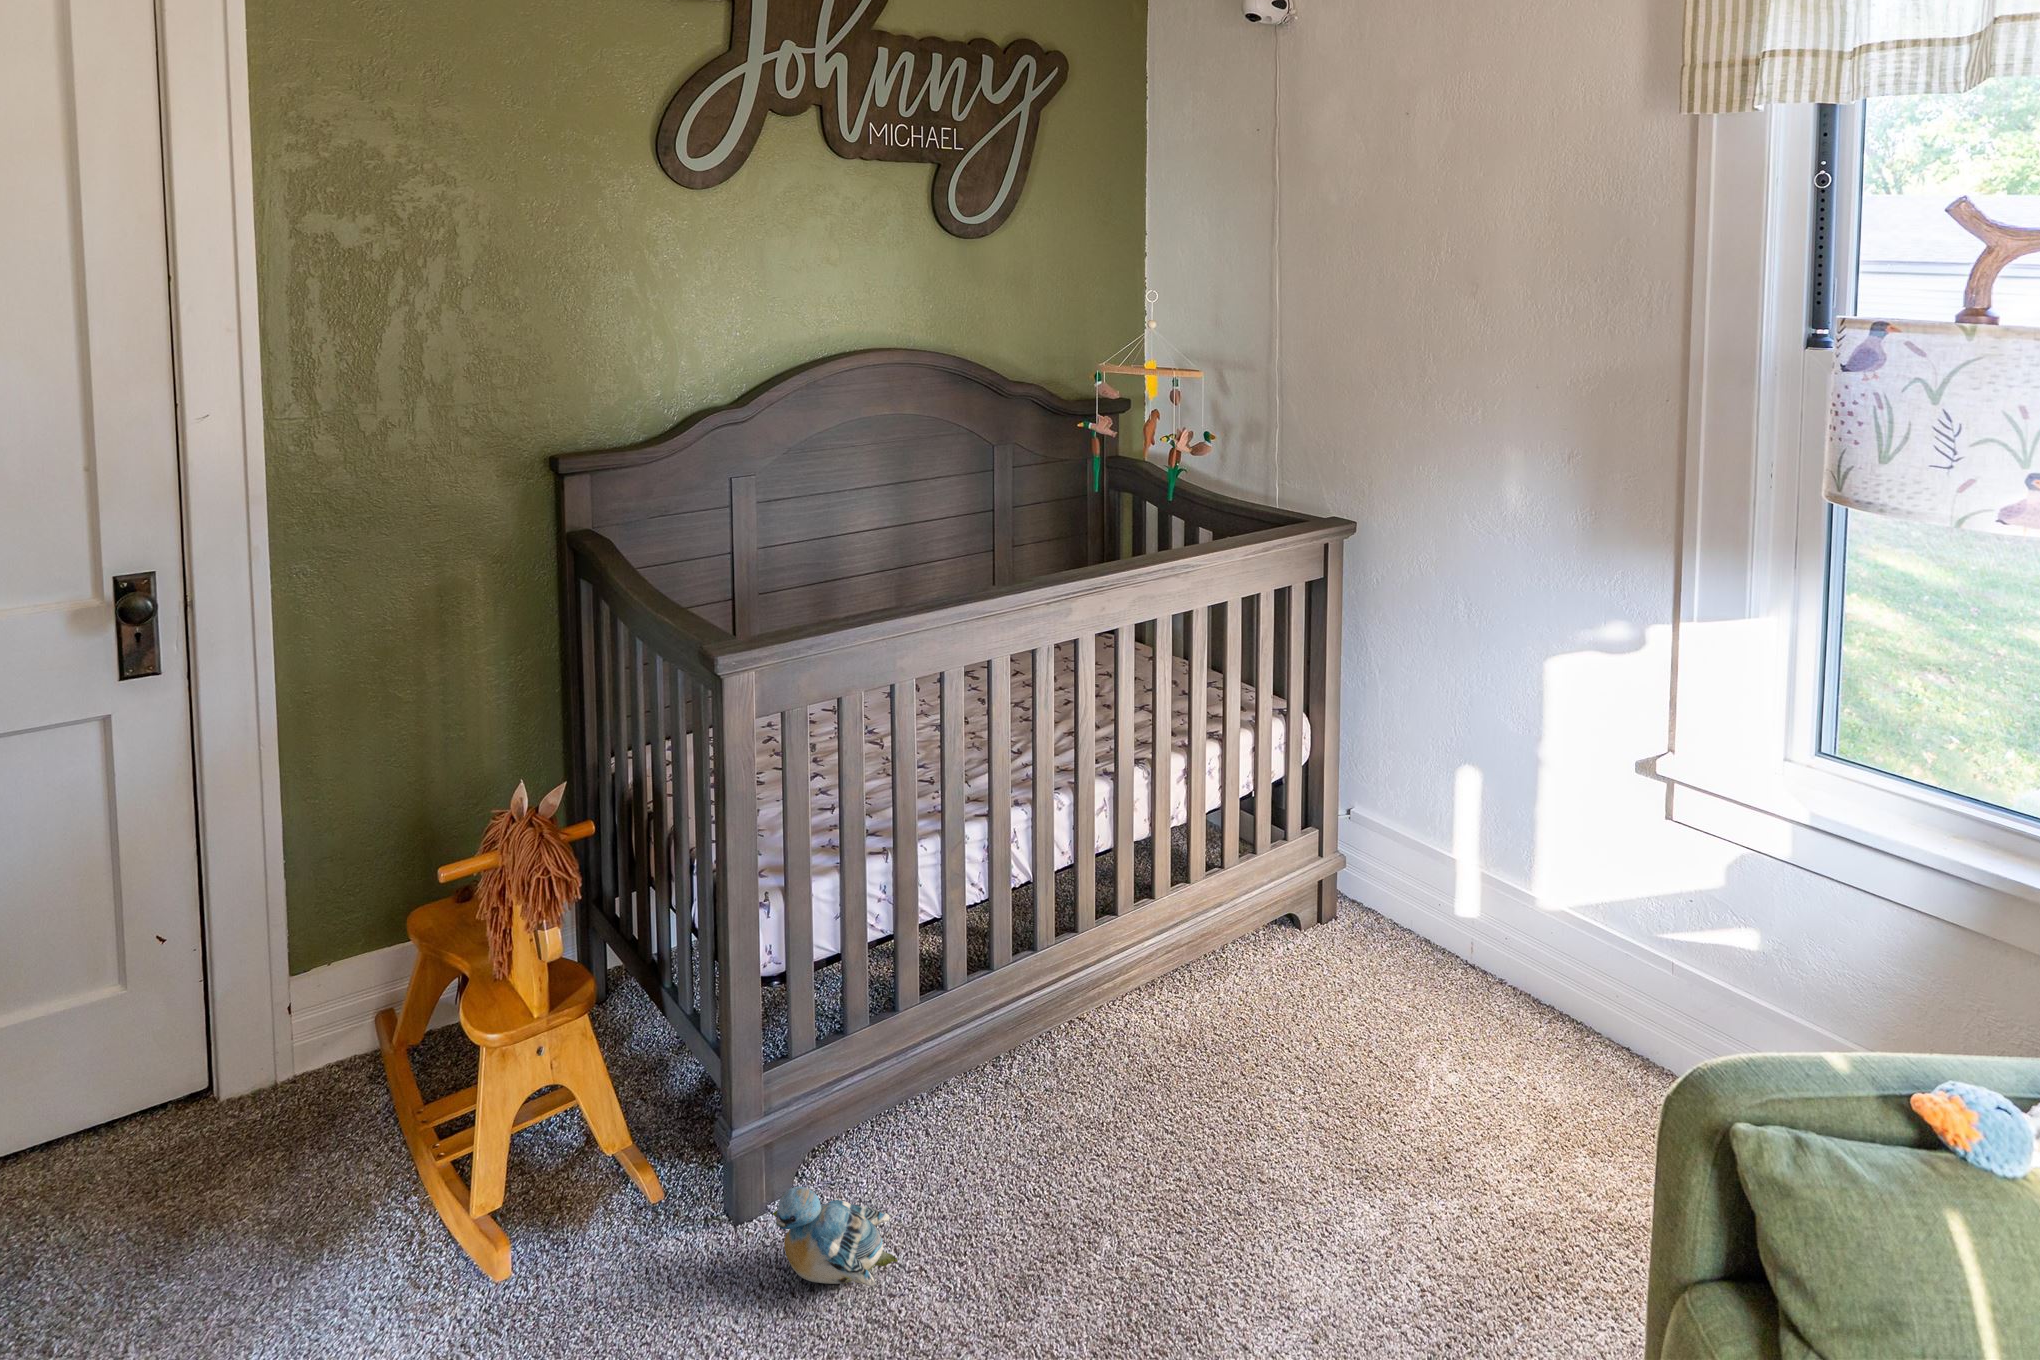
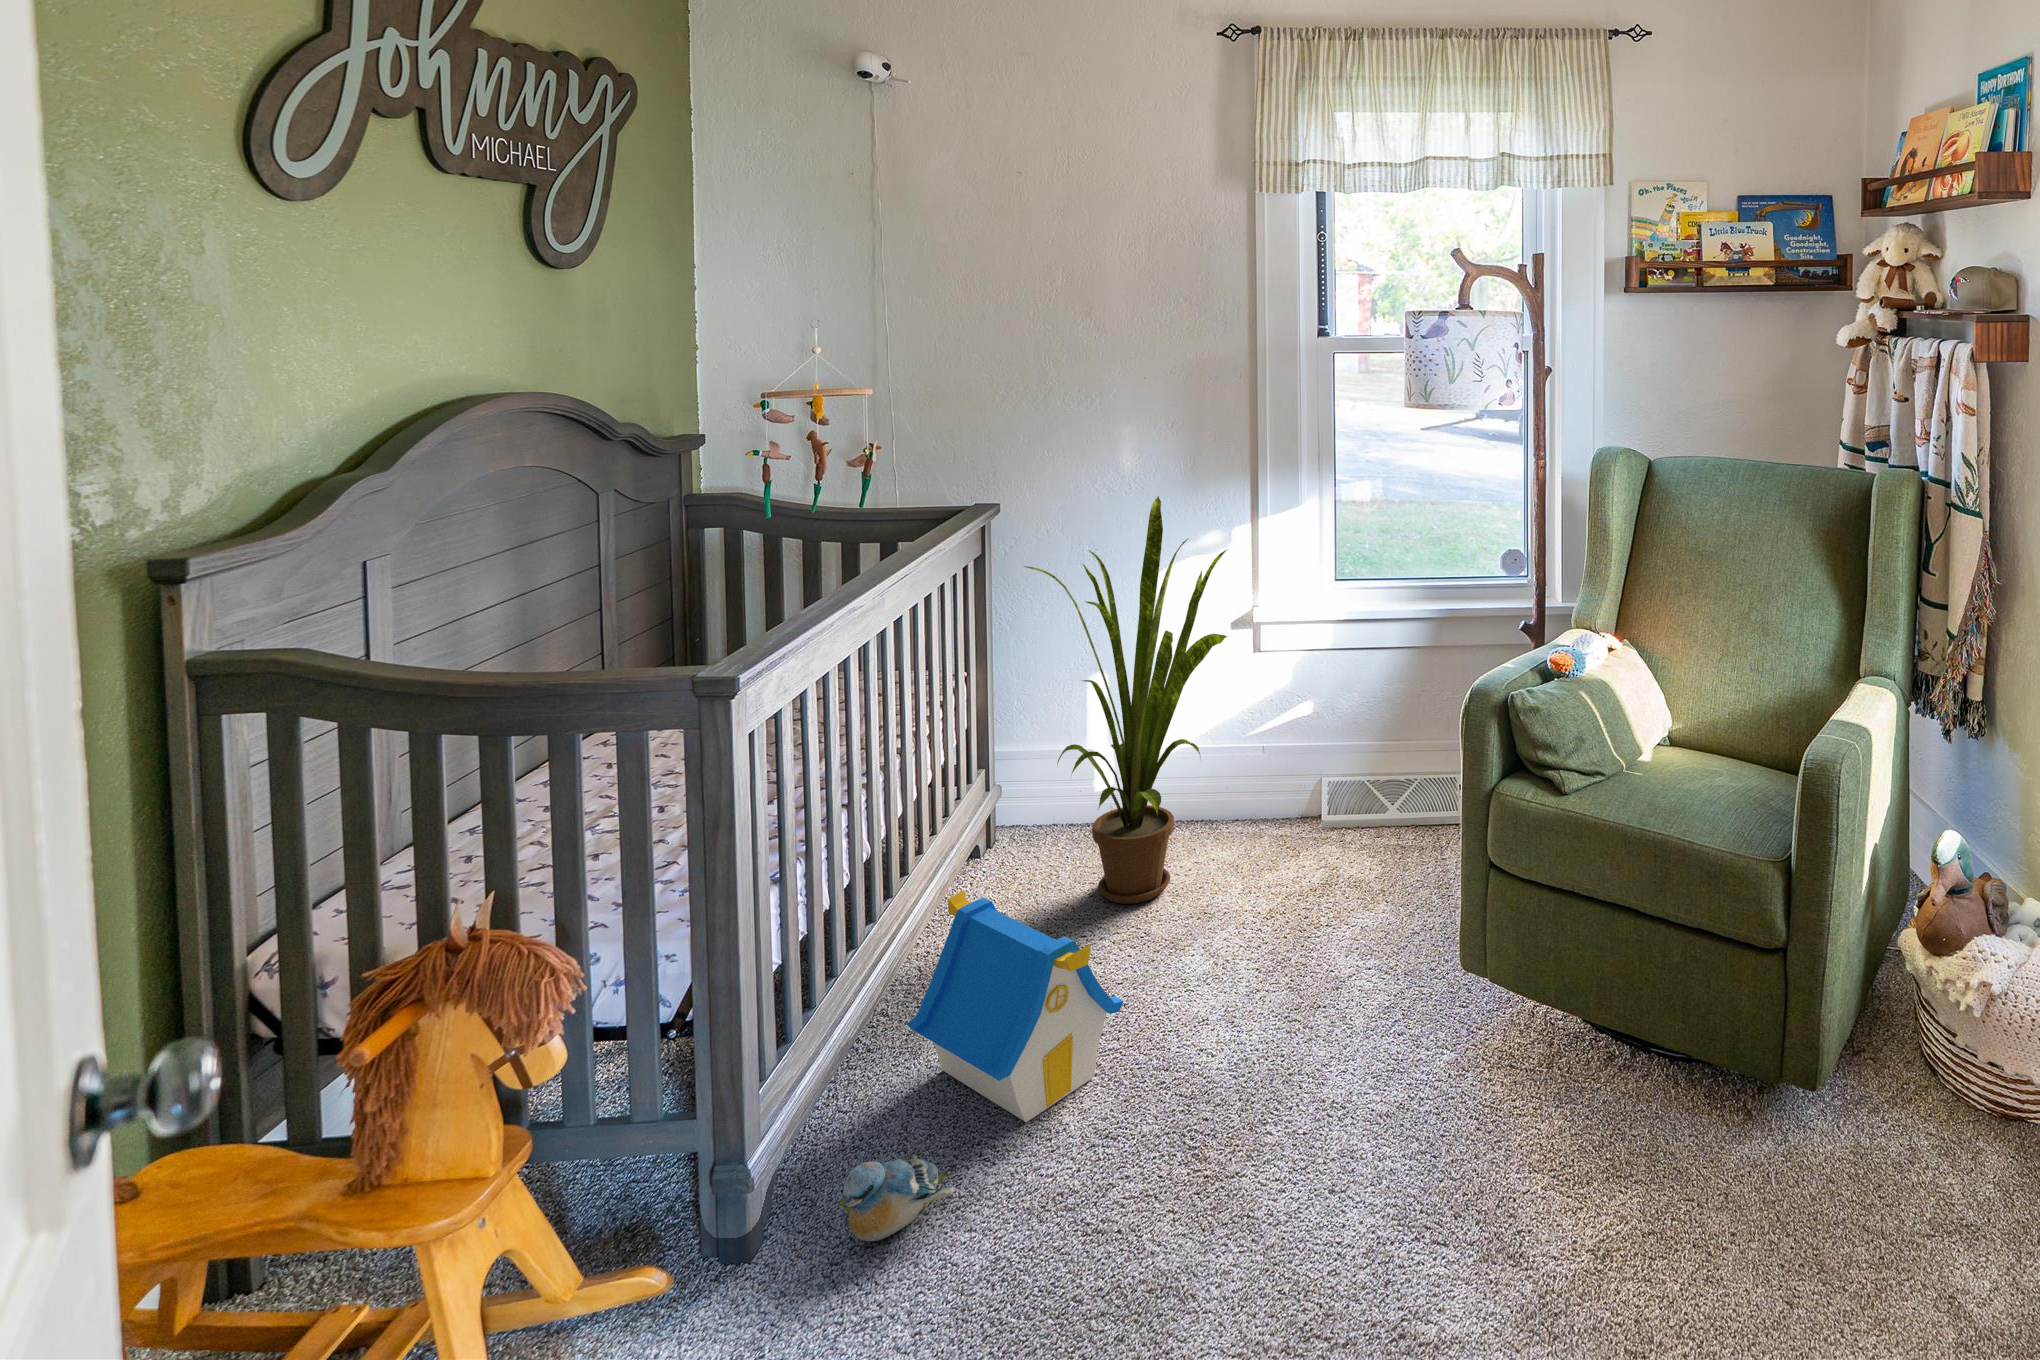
house plant: none [1319,551,1587,1089] -> present [1024,496,1227,904]
toy house: none [975,956,1167,1270] -> present [906,891,1124,1122]

